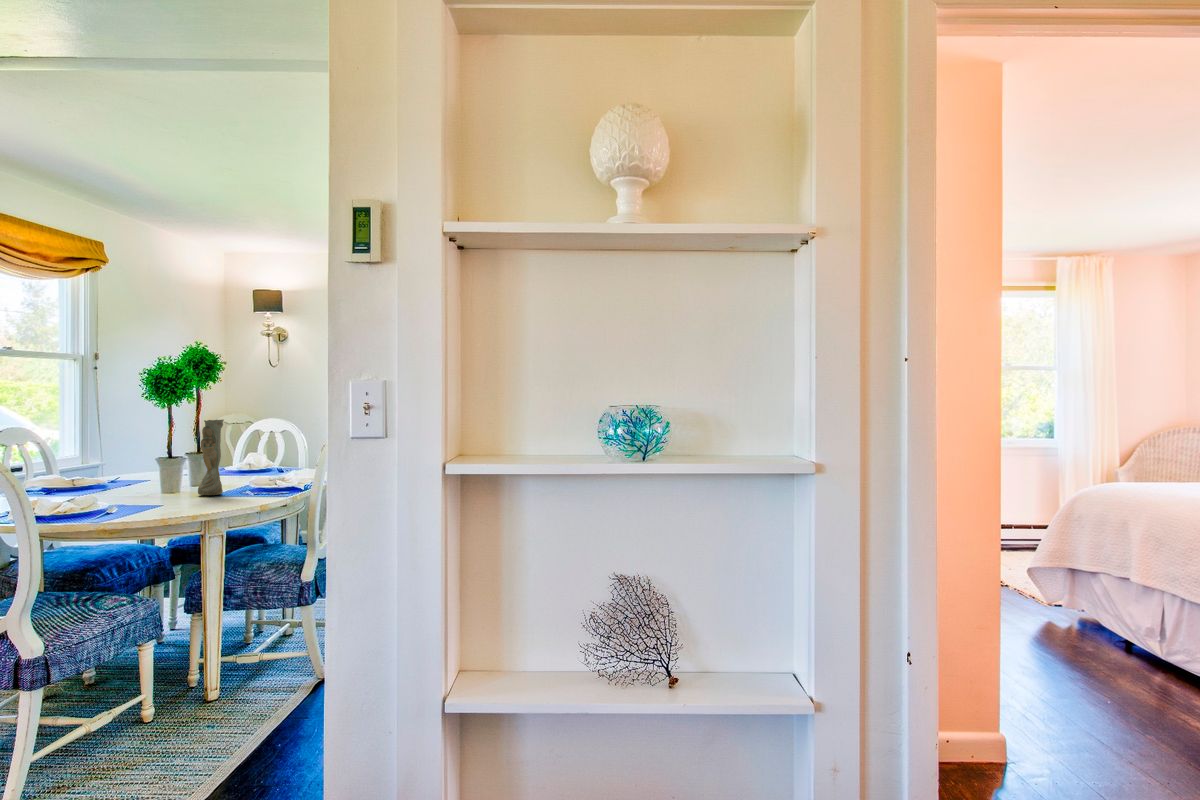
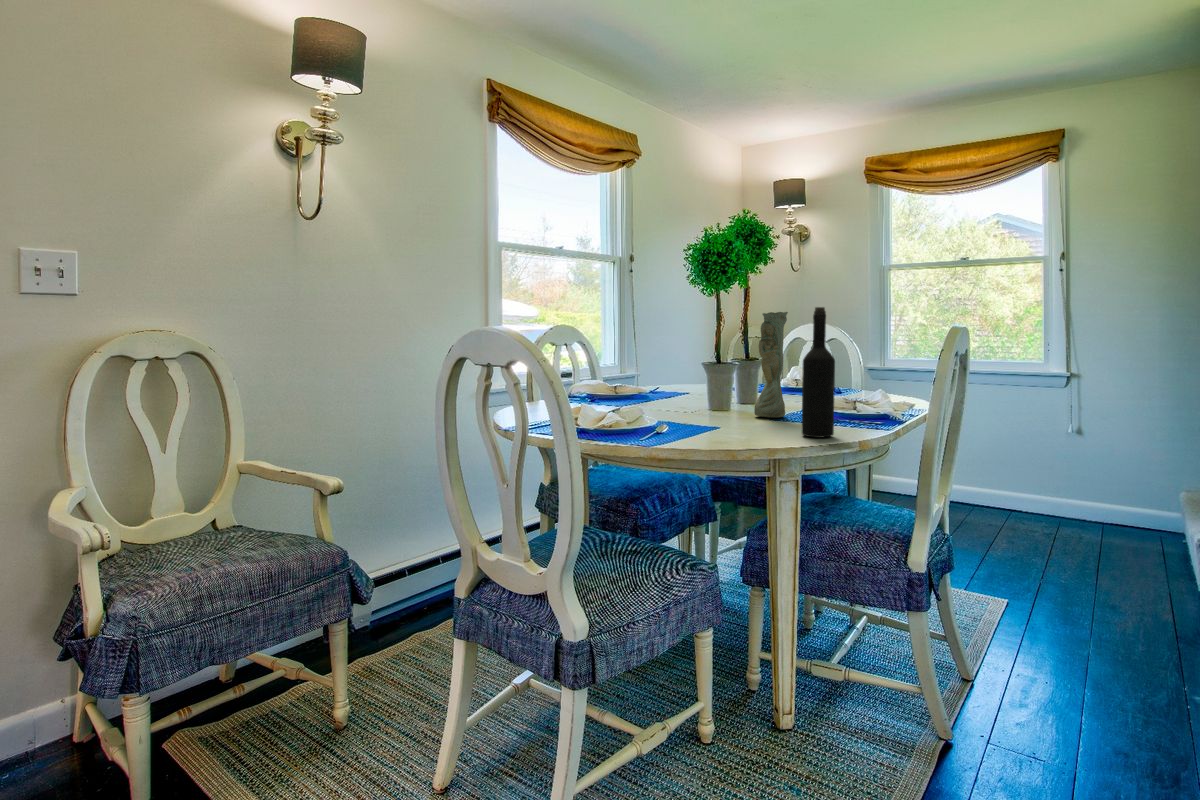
wine bottle: none [223,421,246,506] -> present [802,307,835,438]

